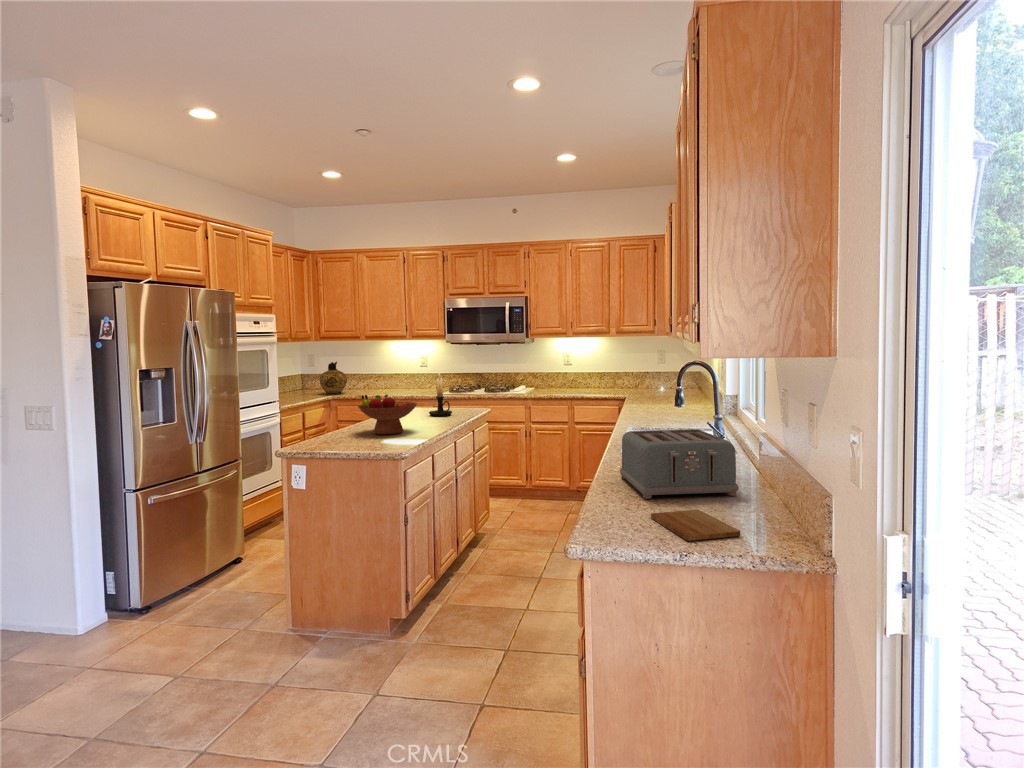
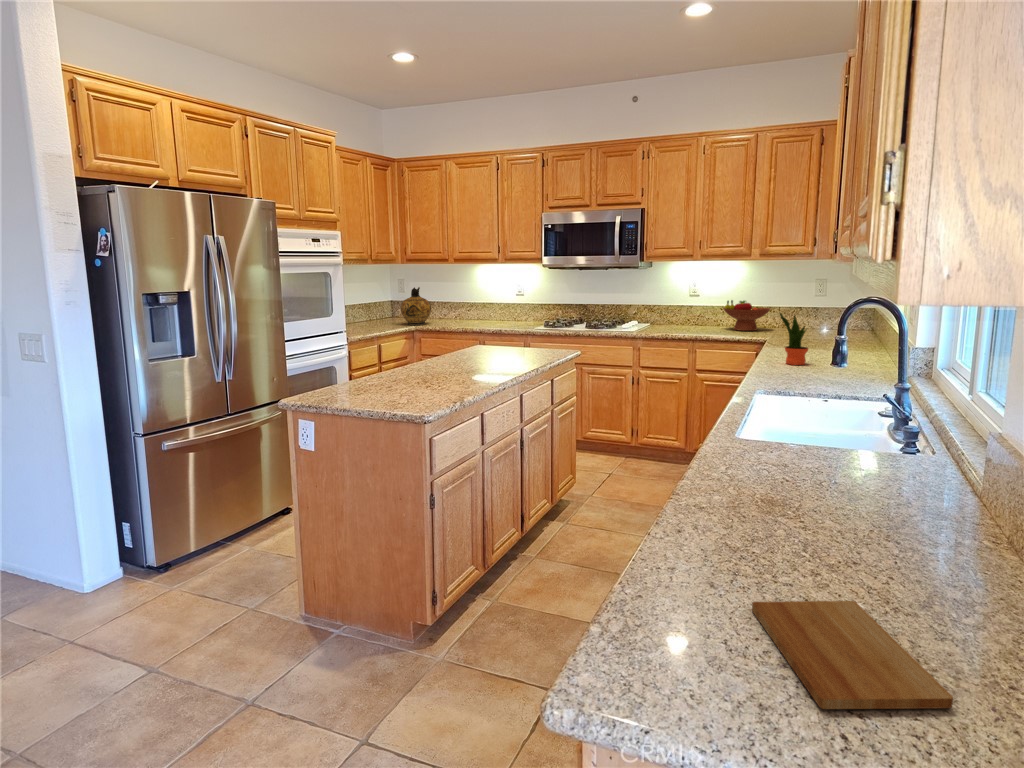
candle holder: present [429,373,452,416] -> none [499,303,528,360]
potted plant: none [636,373,658,412] -> present [780,313,808,365]
fruit bowl: present [358,394,417,434] -> present [723,300,771,331]
toaster: present [620,429,739,499] -> none [719,417,943,562]

